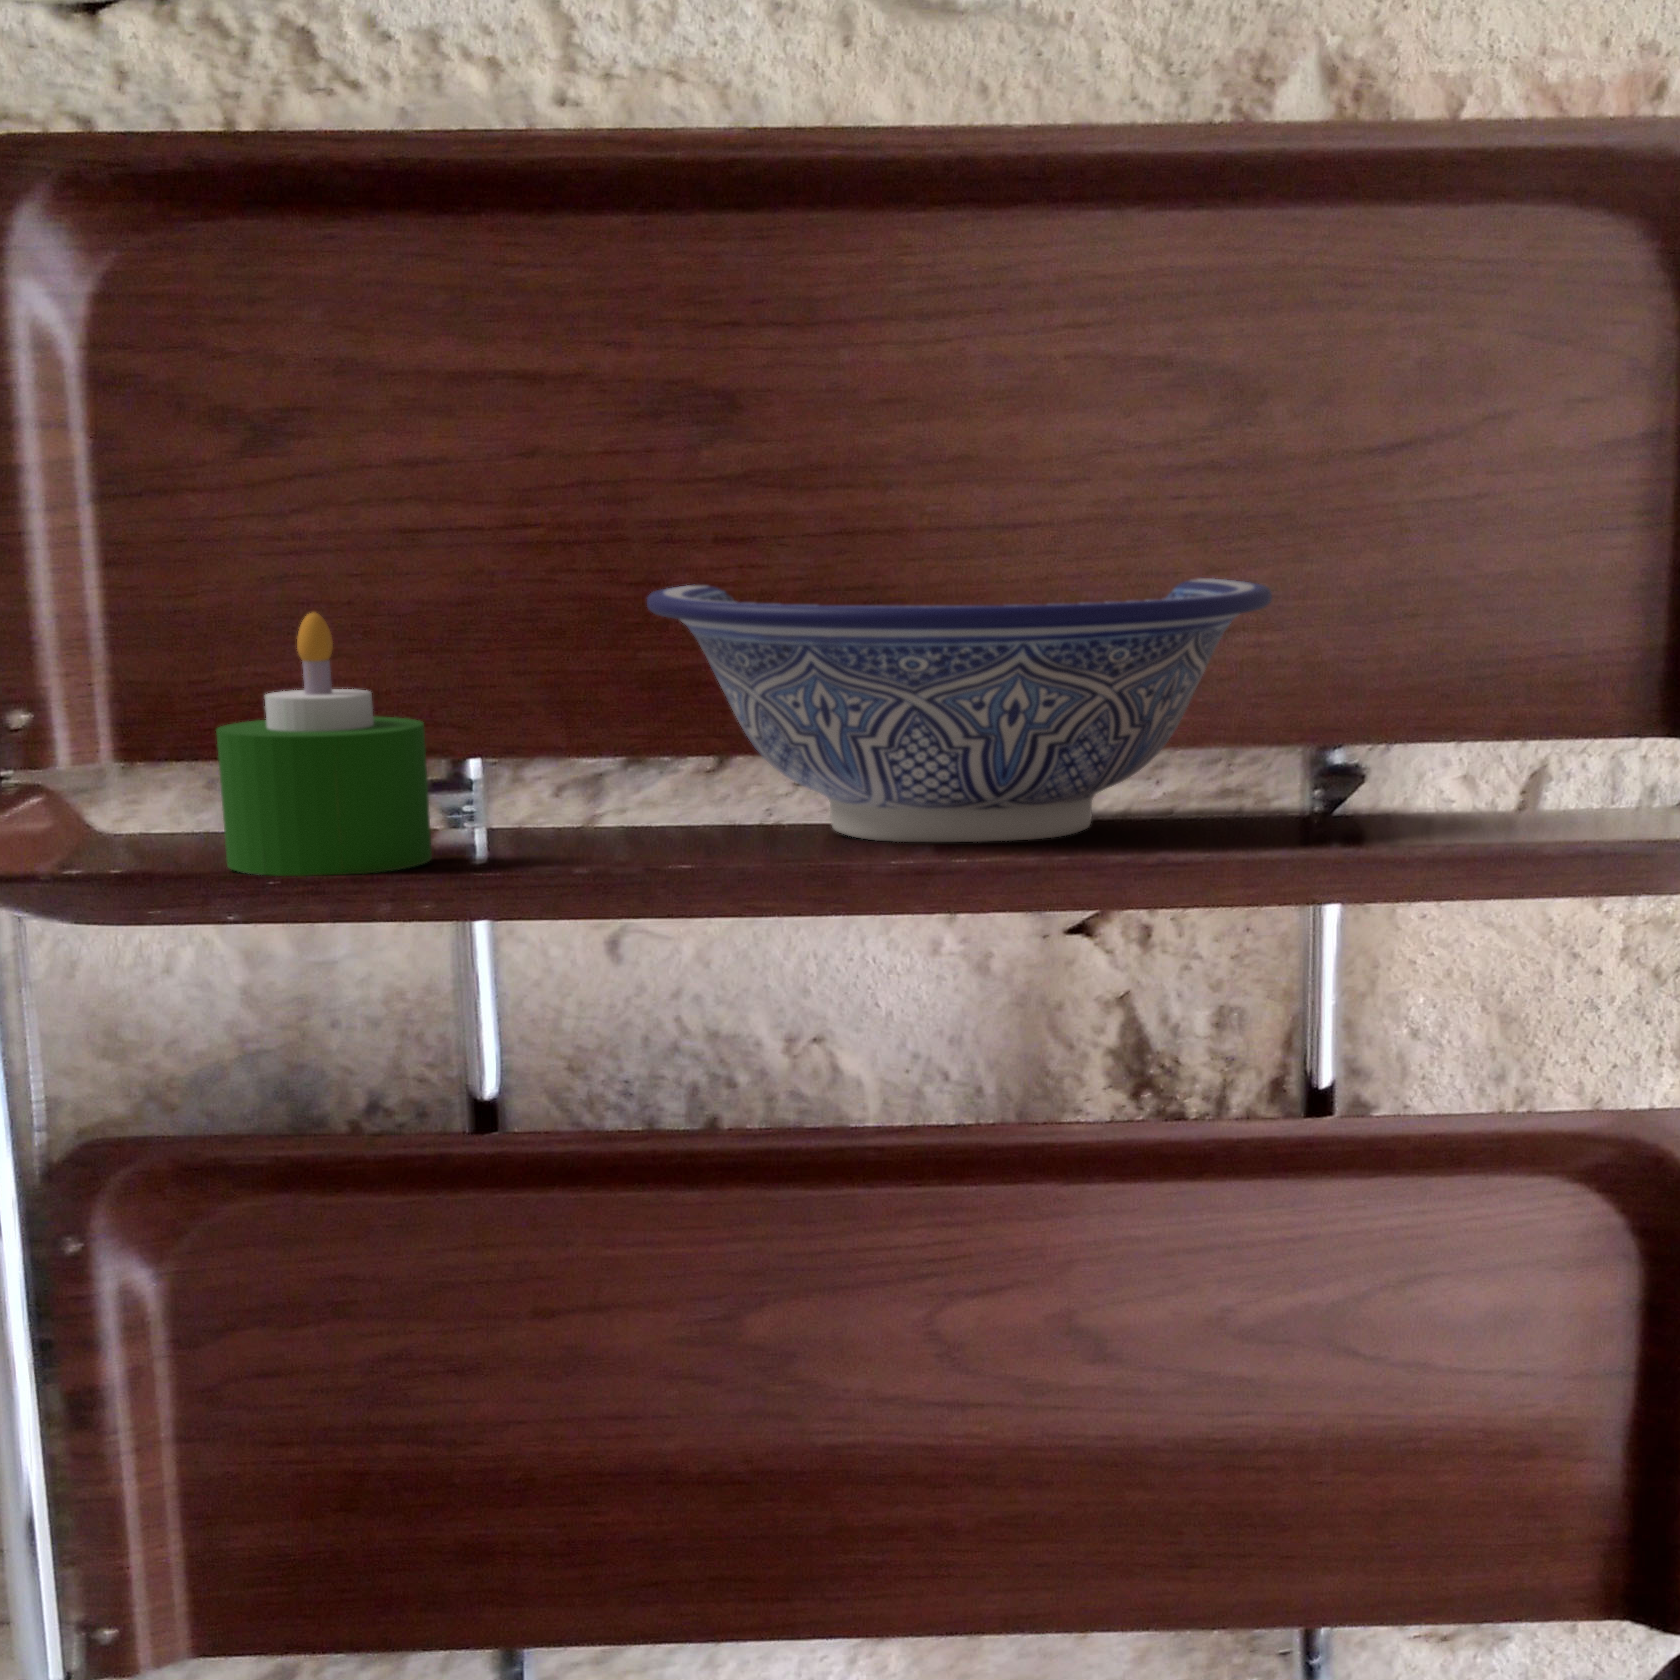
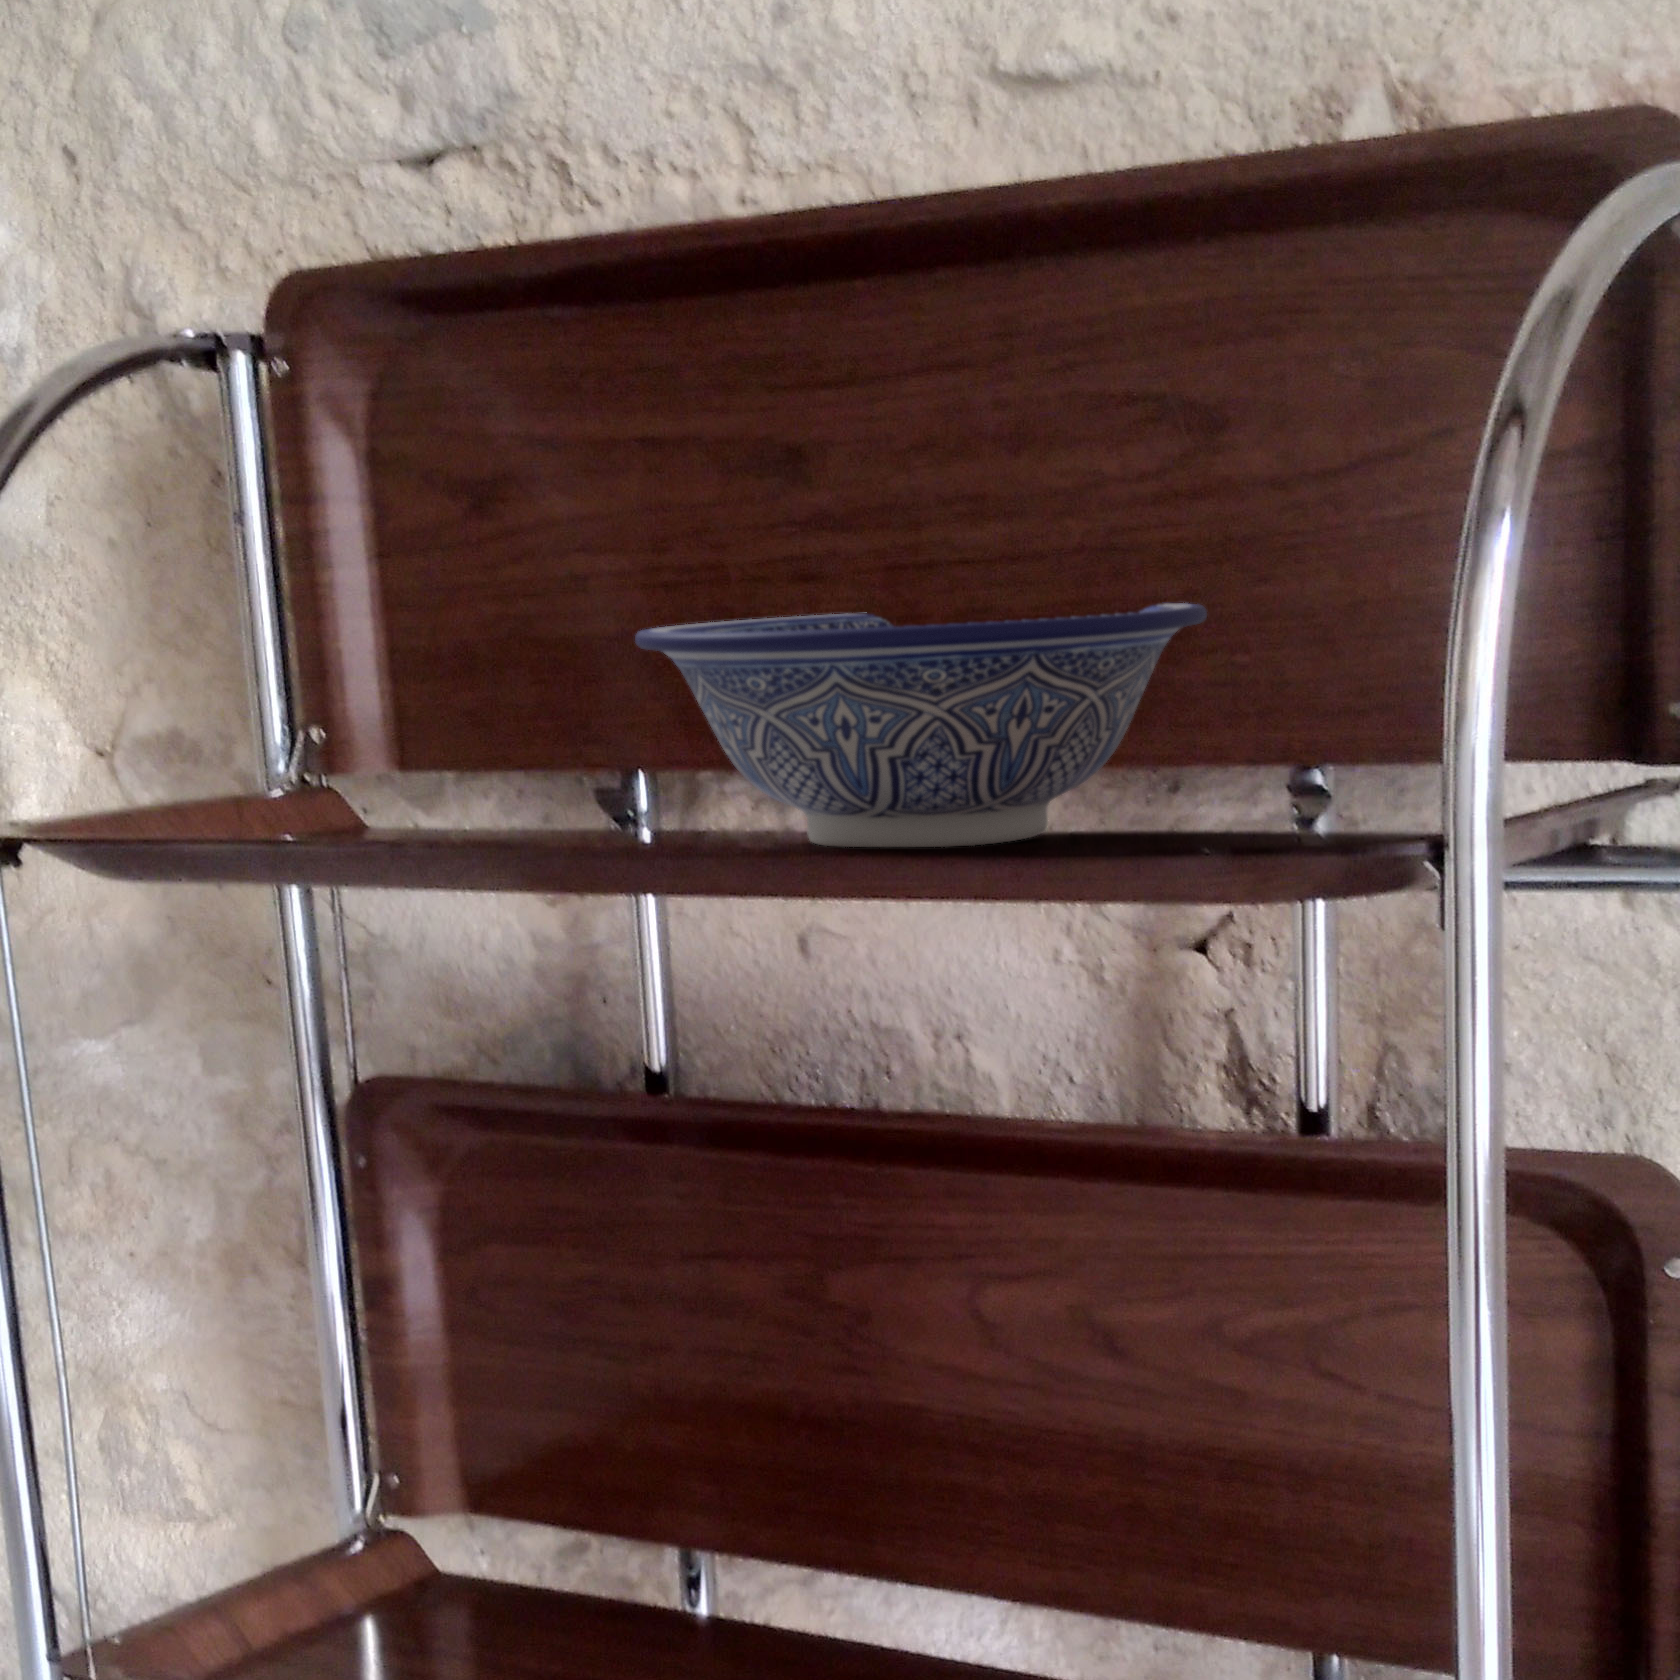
candle: present [216,613,432,876] -> none [249,642,424,853]

